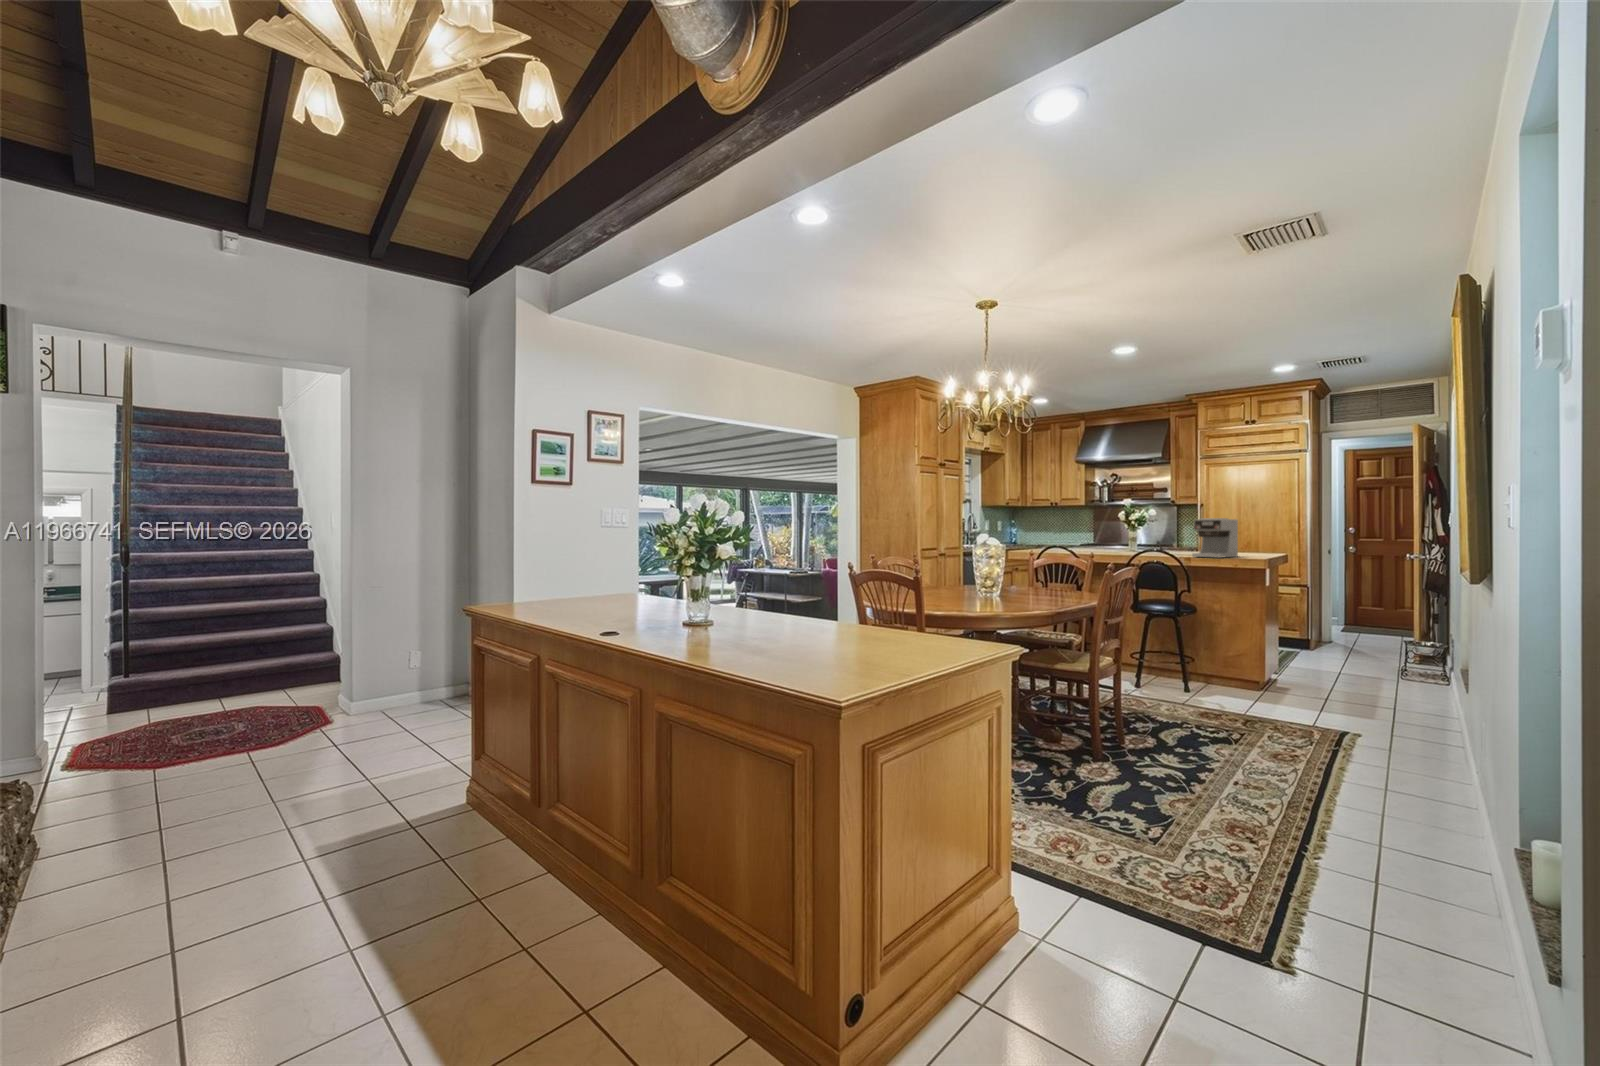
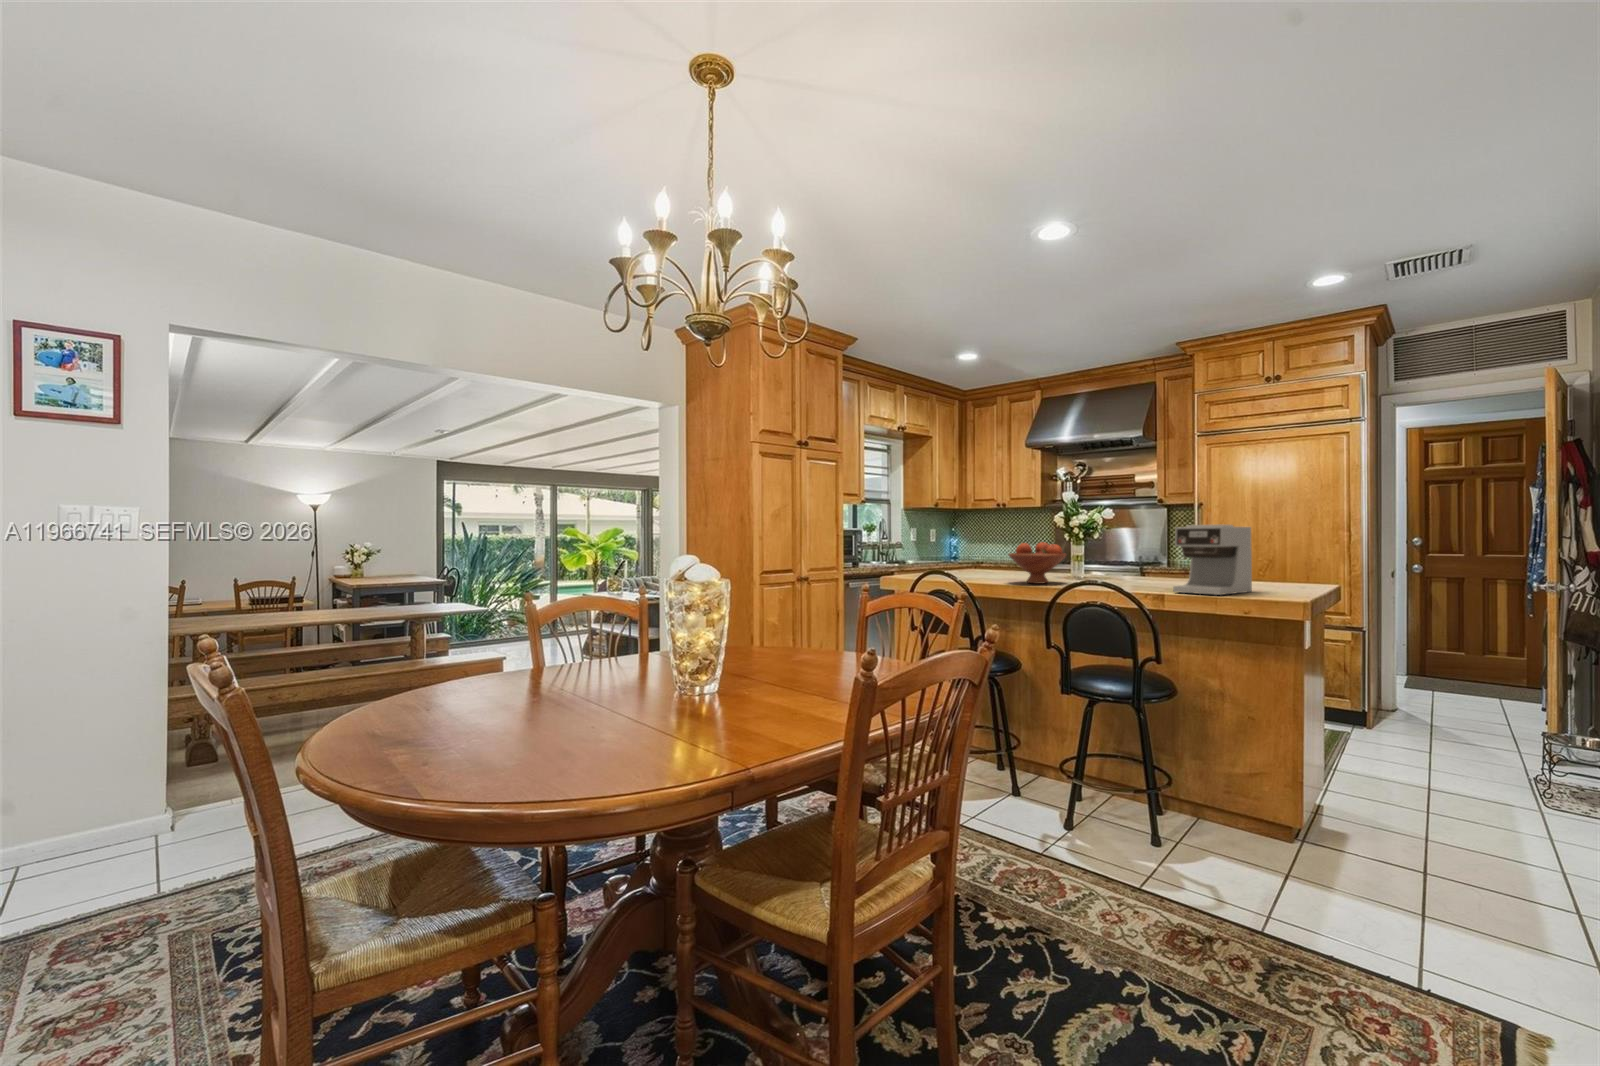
fruit bowl: none [1085,528,1123,554] -> present [1009,542,1066,584]

